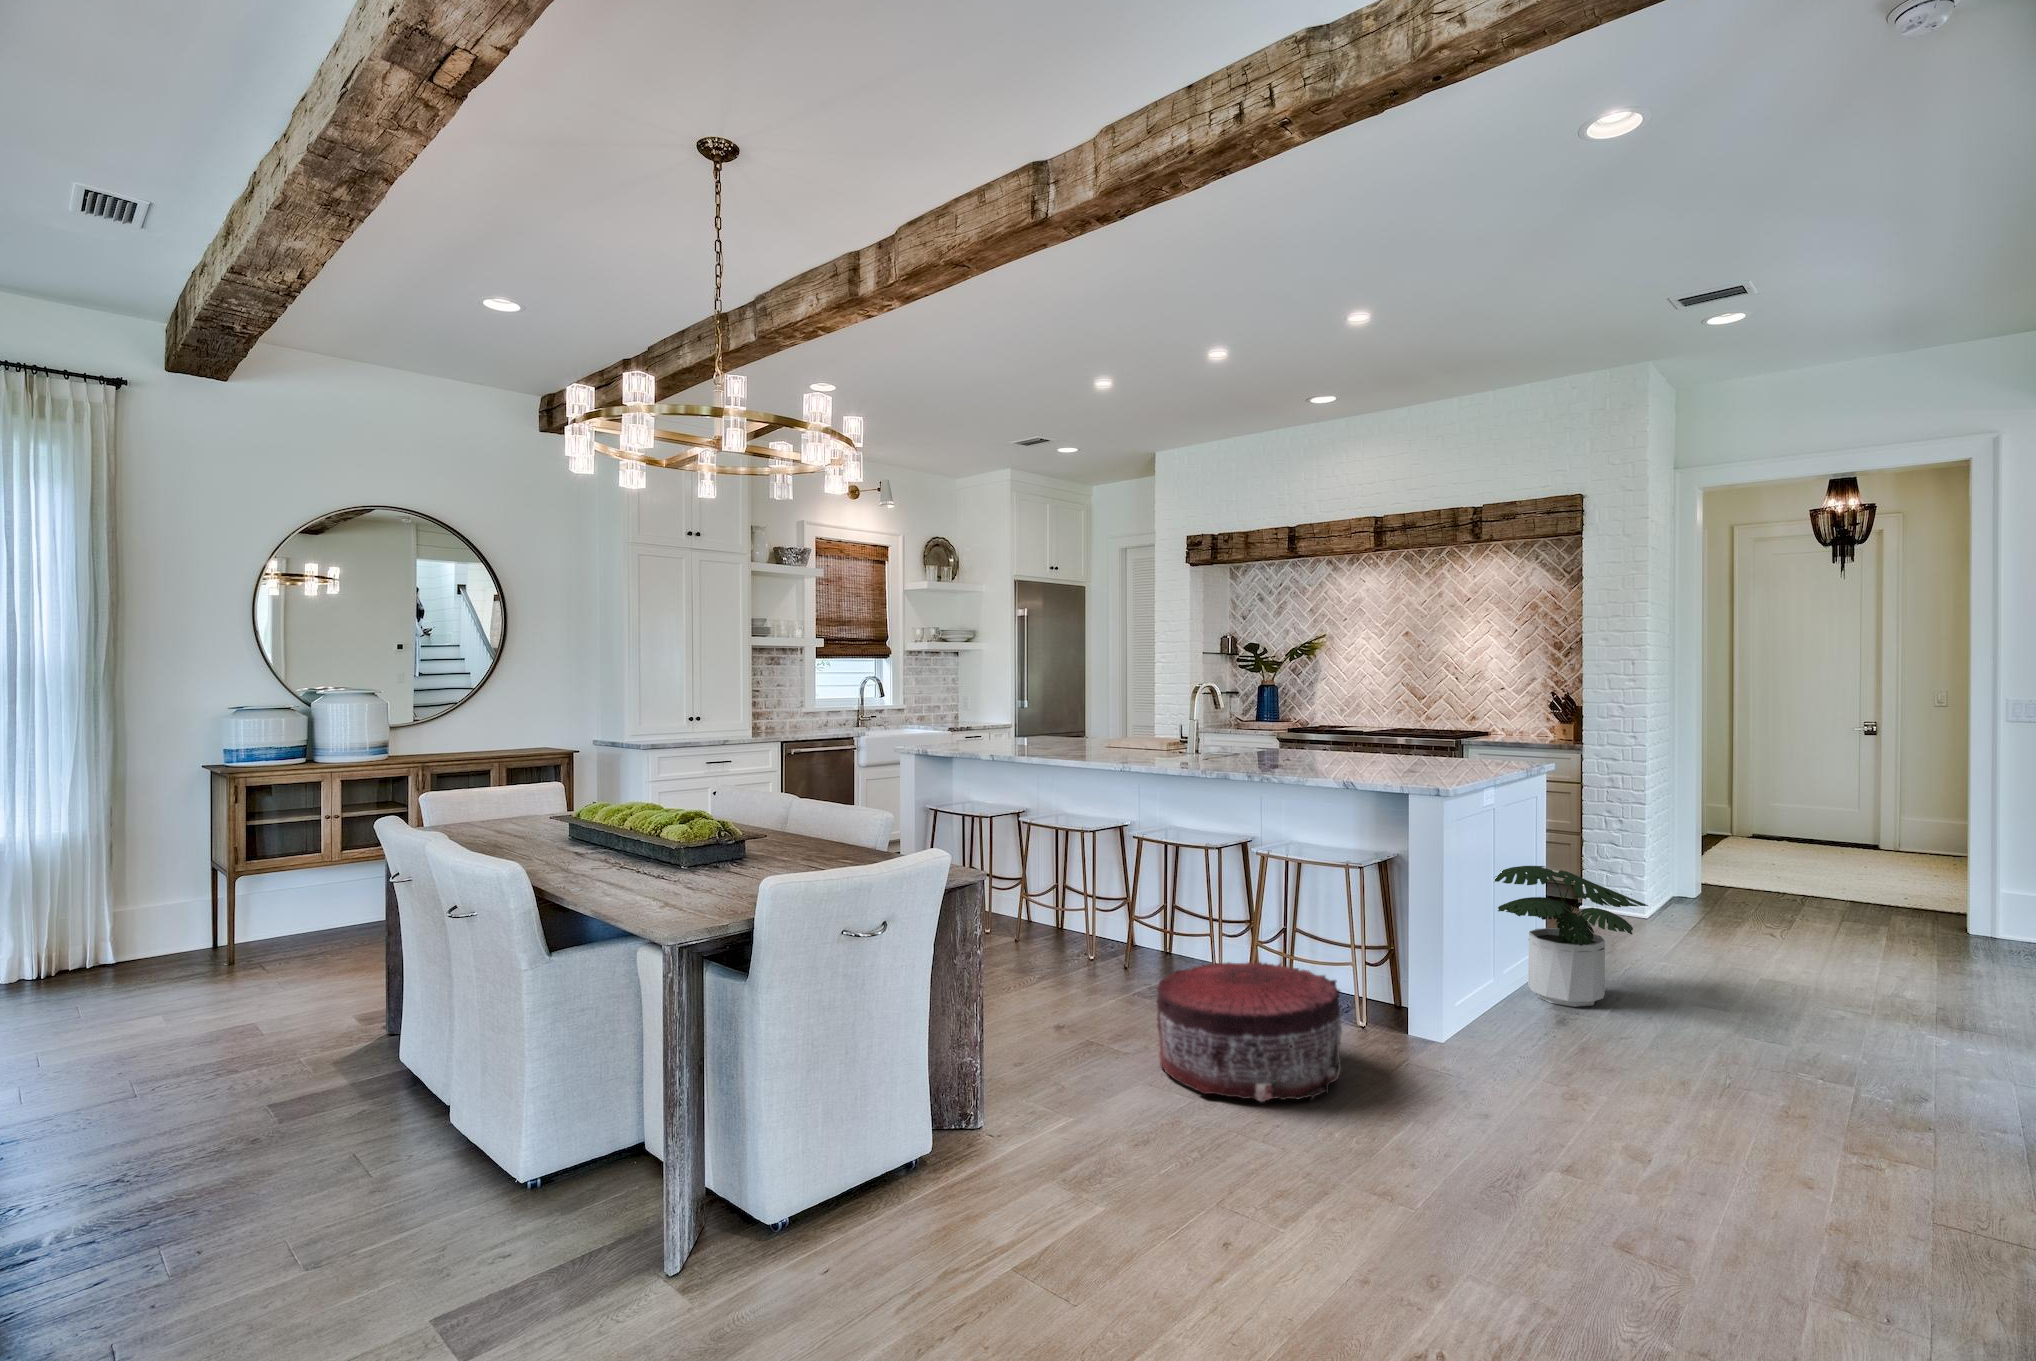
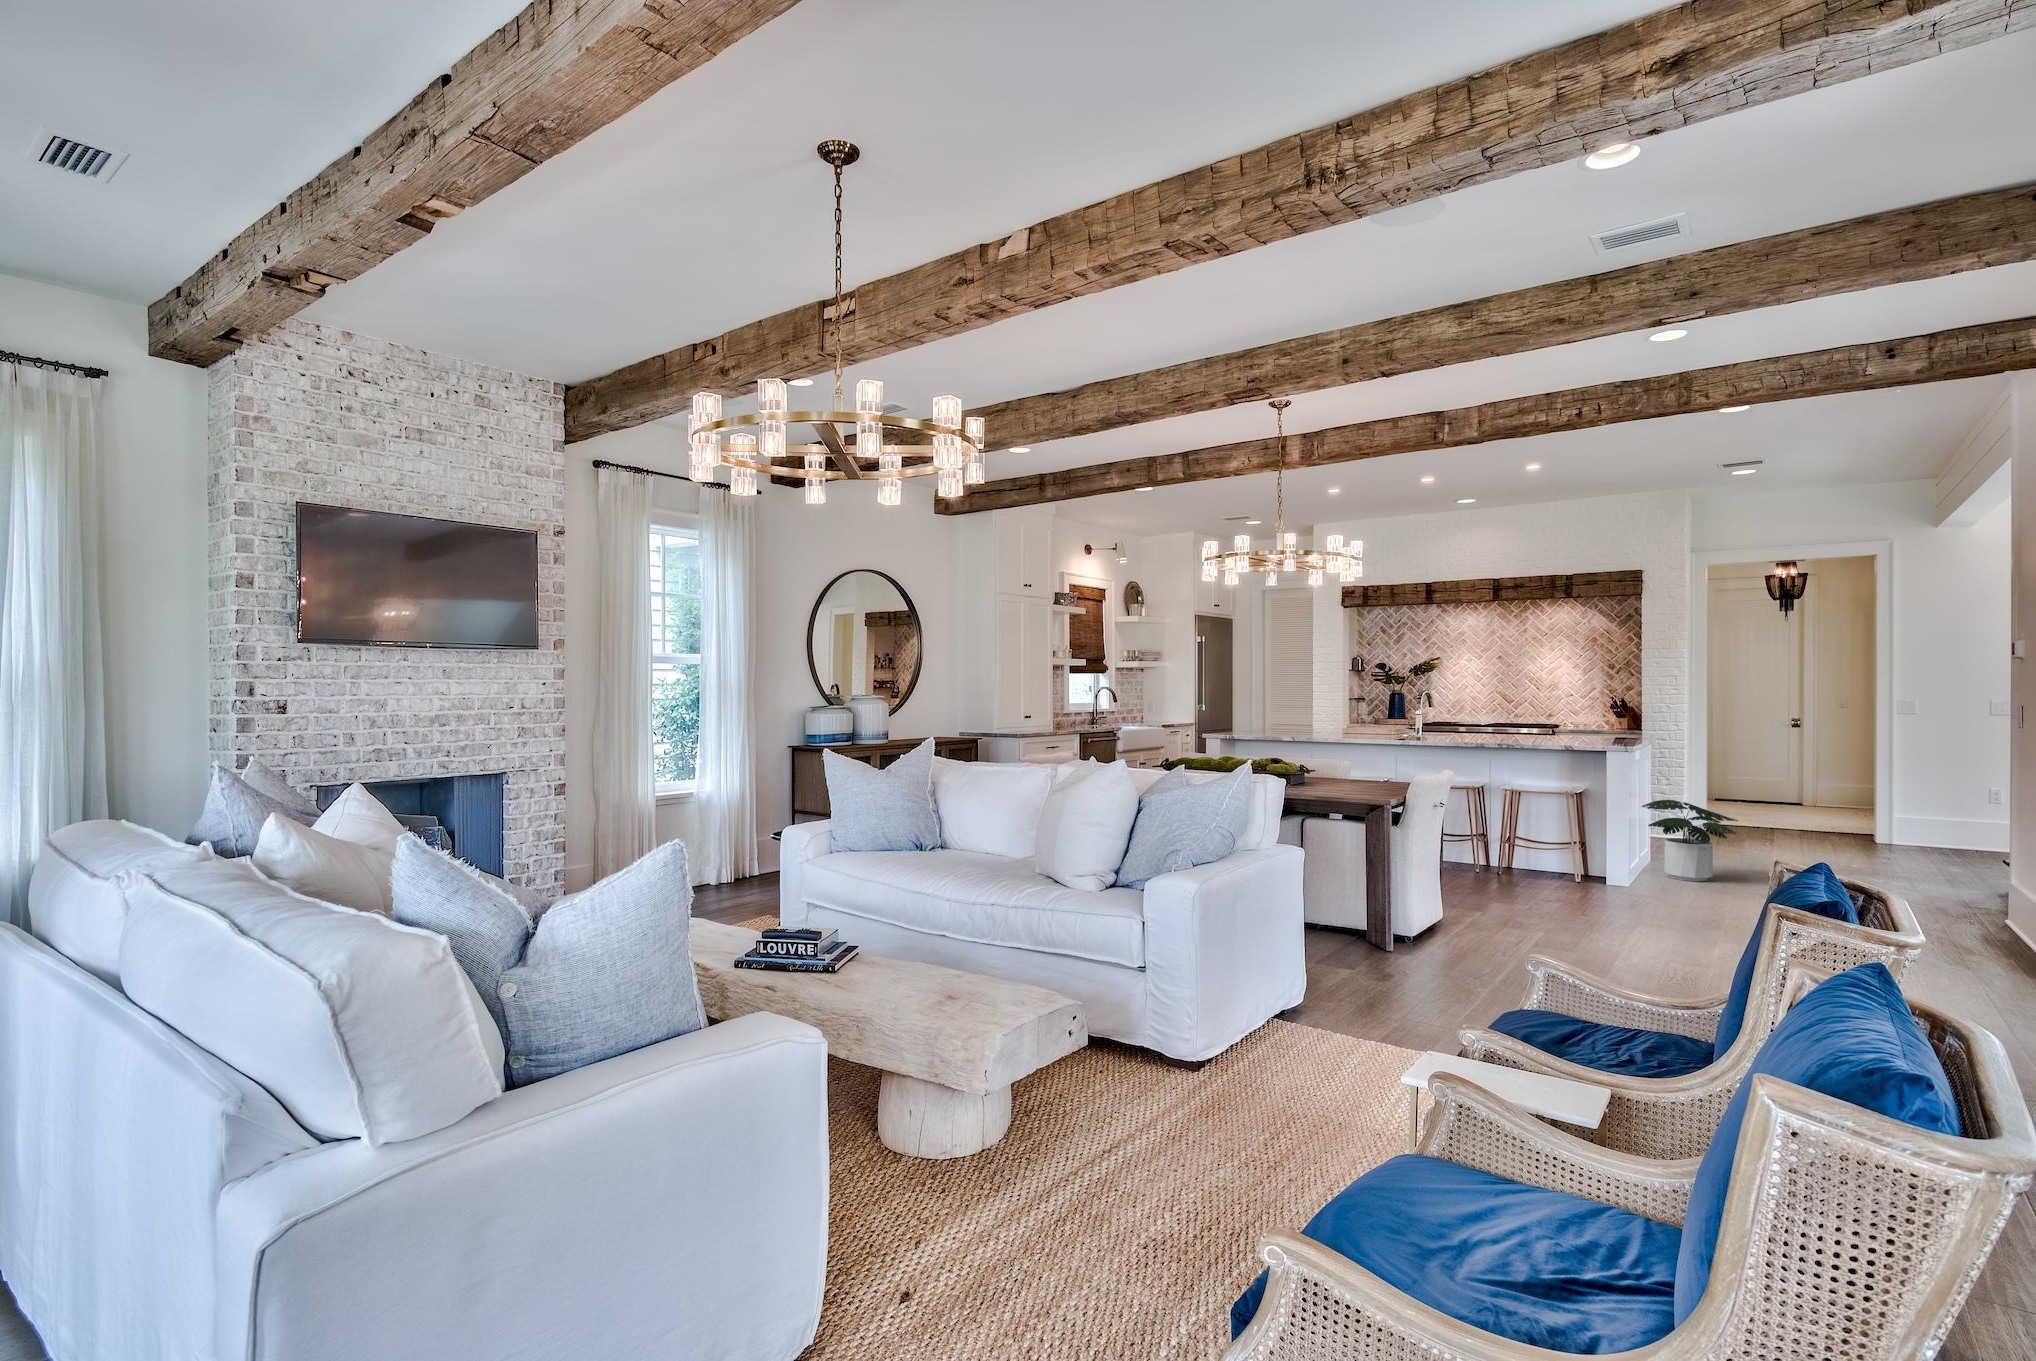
pouf: present [1156,962,1342,1102] -> none [1501,850,1619,917]

